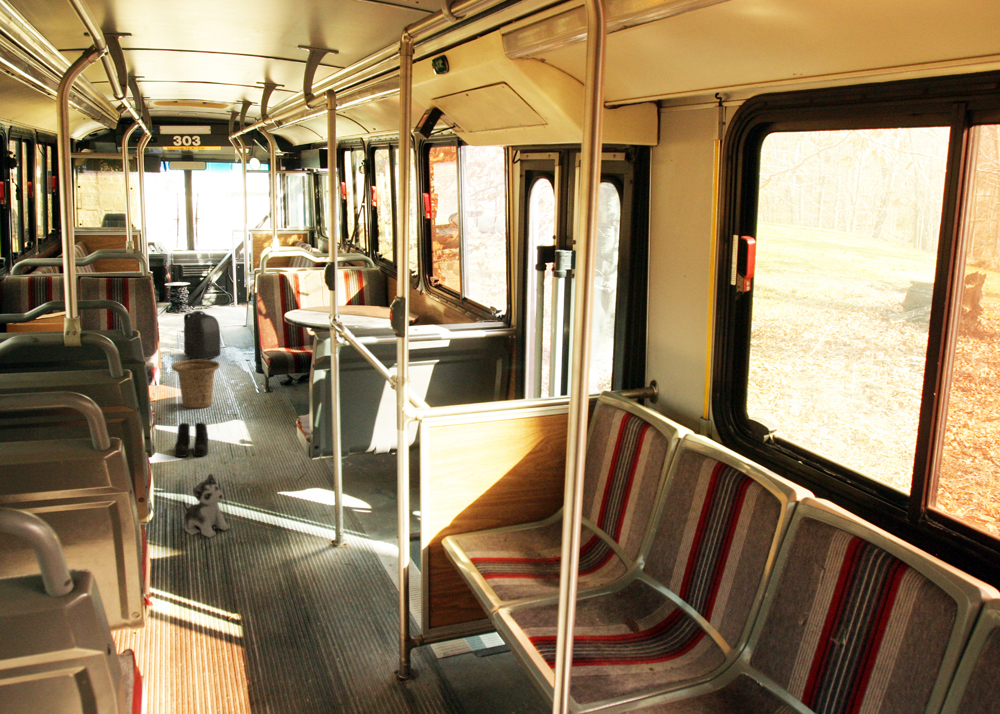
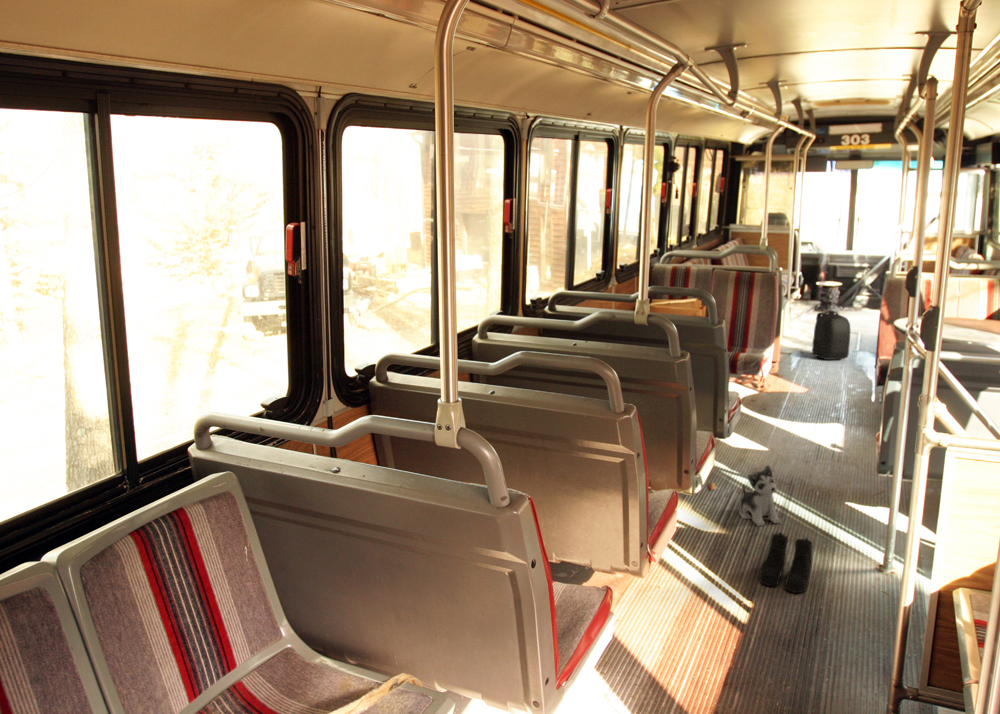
basket: present [172,359,220,409] -> none [783,357,831,406]
boots: present [174,423,208,457] -> present [759,533,812,593]

